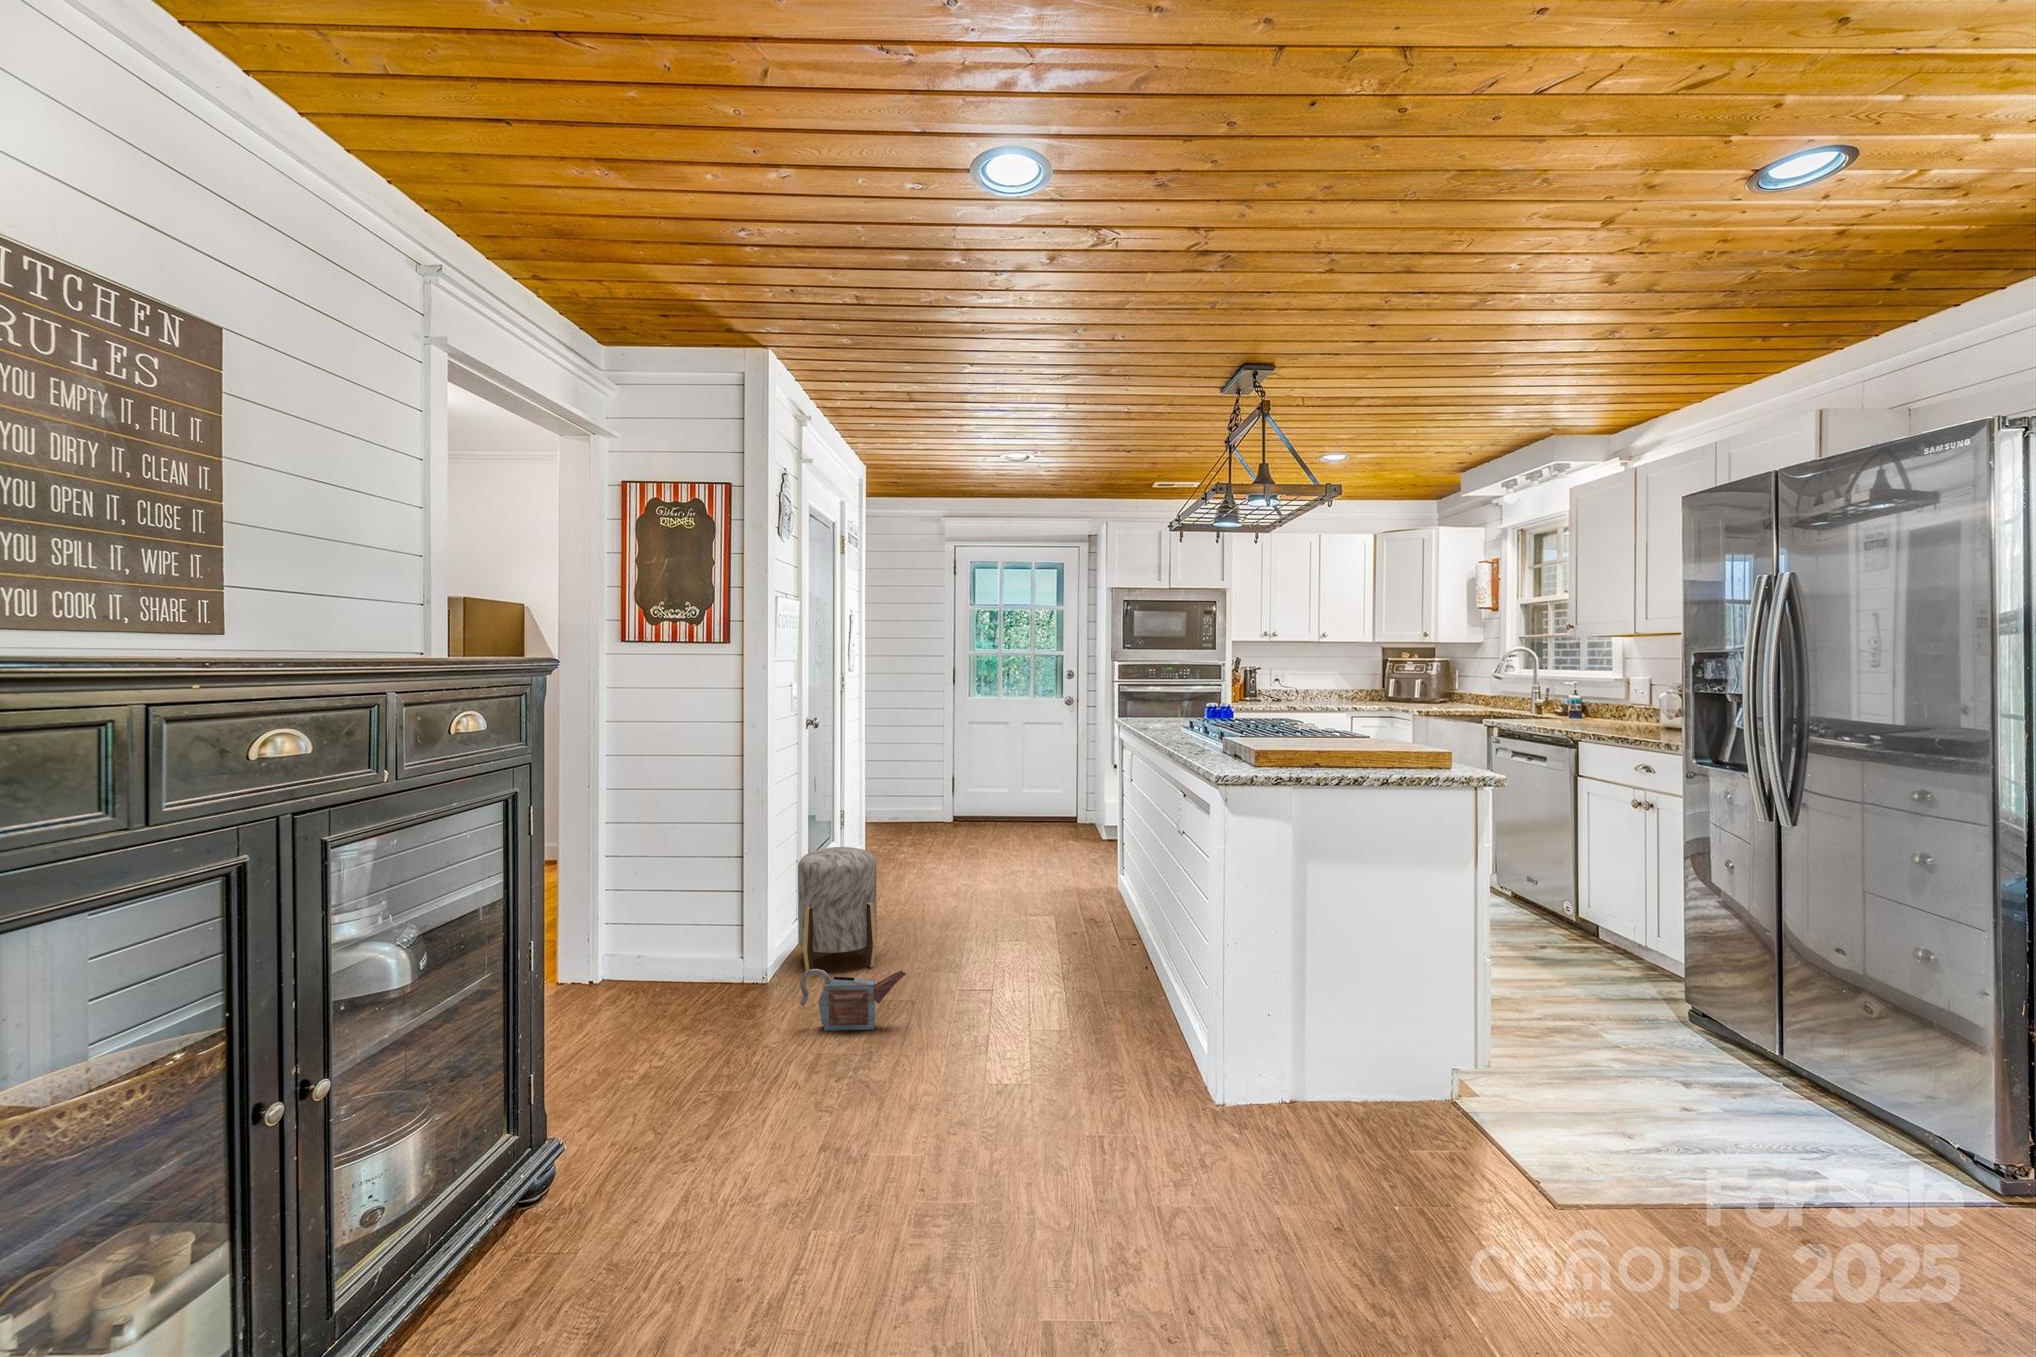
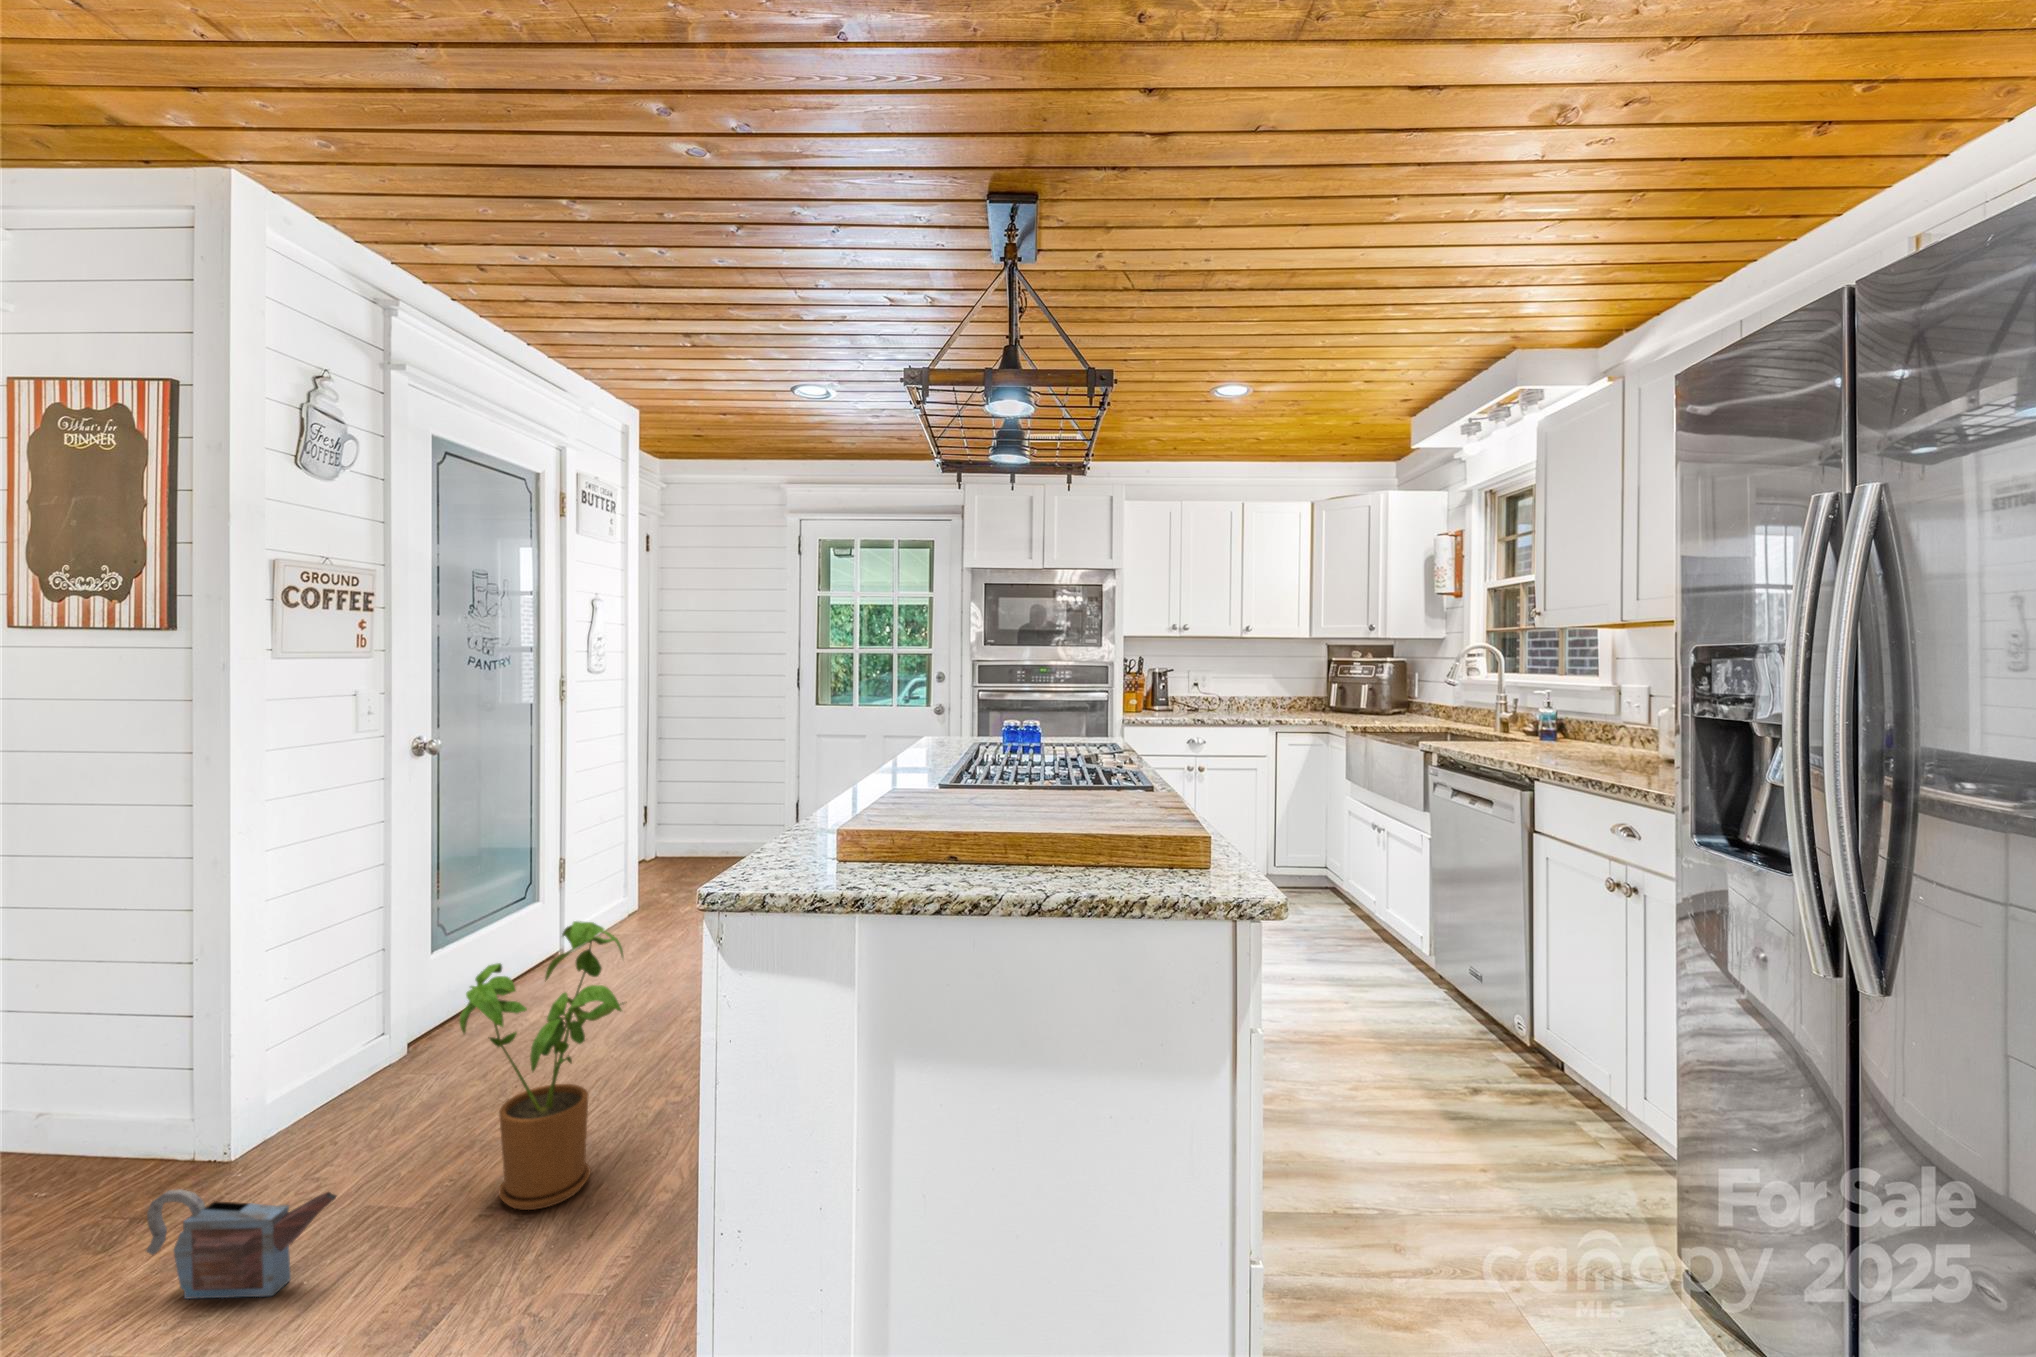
house plant: none [931,825,1037,998] -> present [460,921,624,1210]
stool: present [798,847,877,972] -> none [304,941,464,1148]

